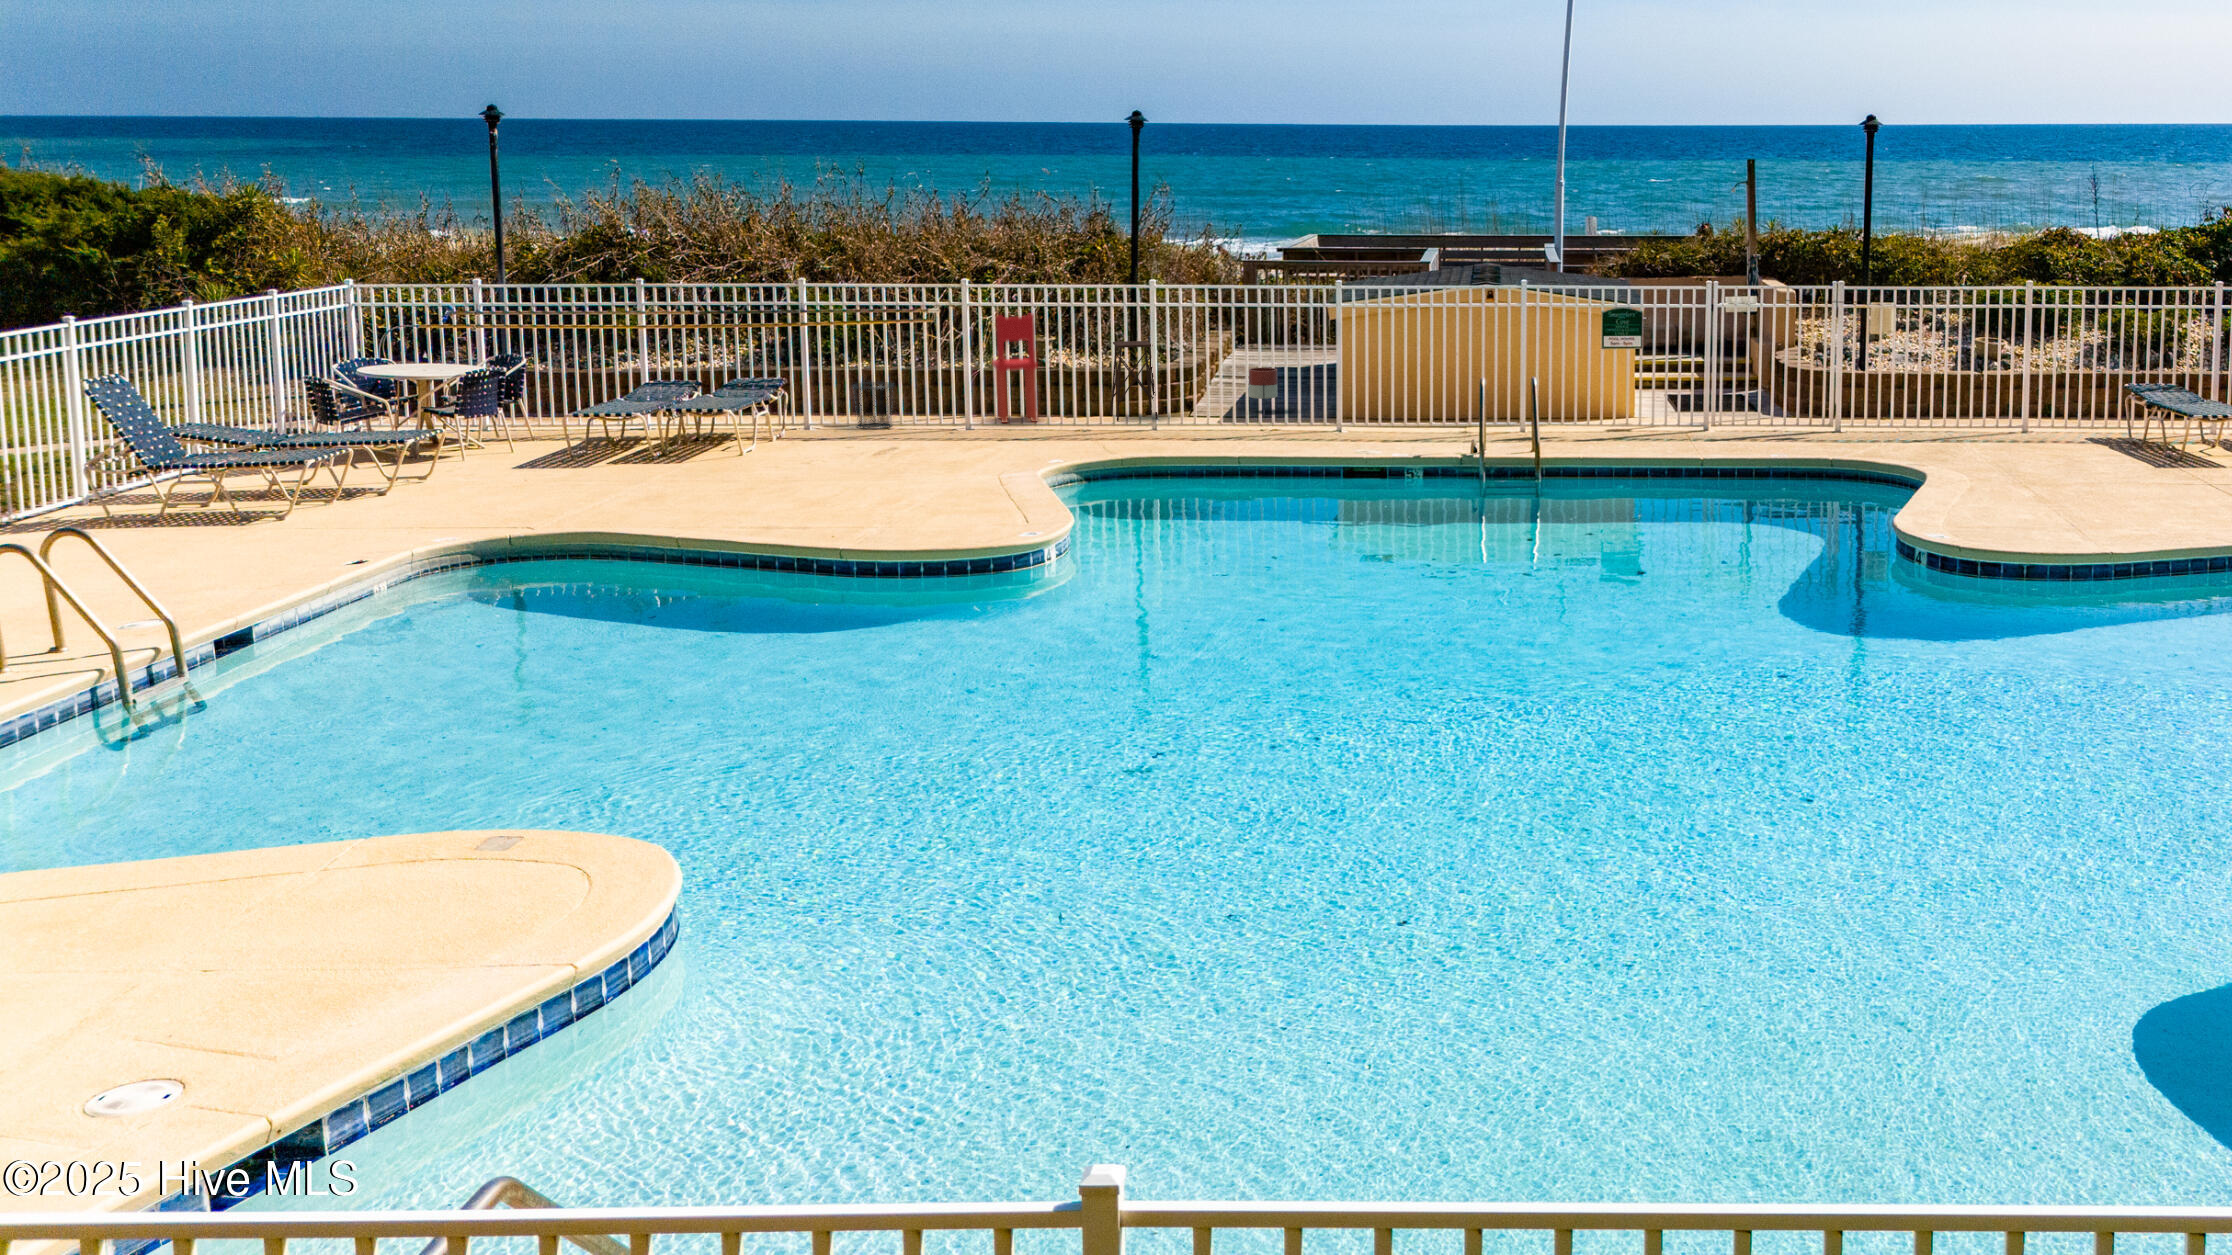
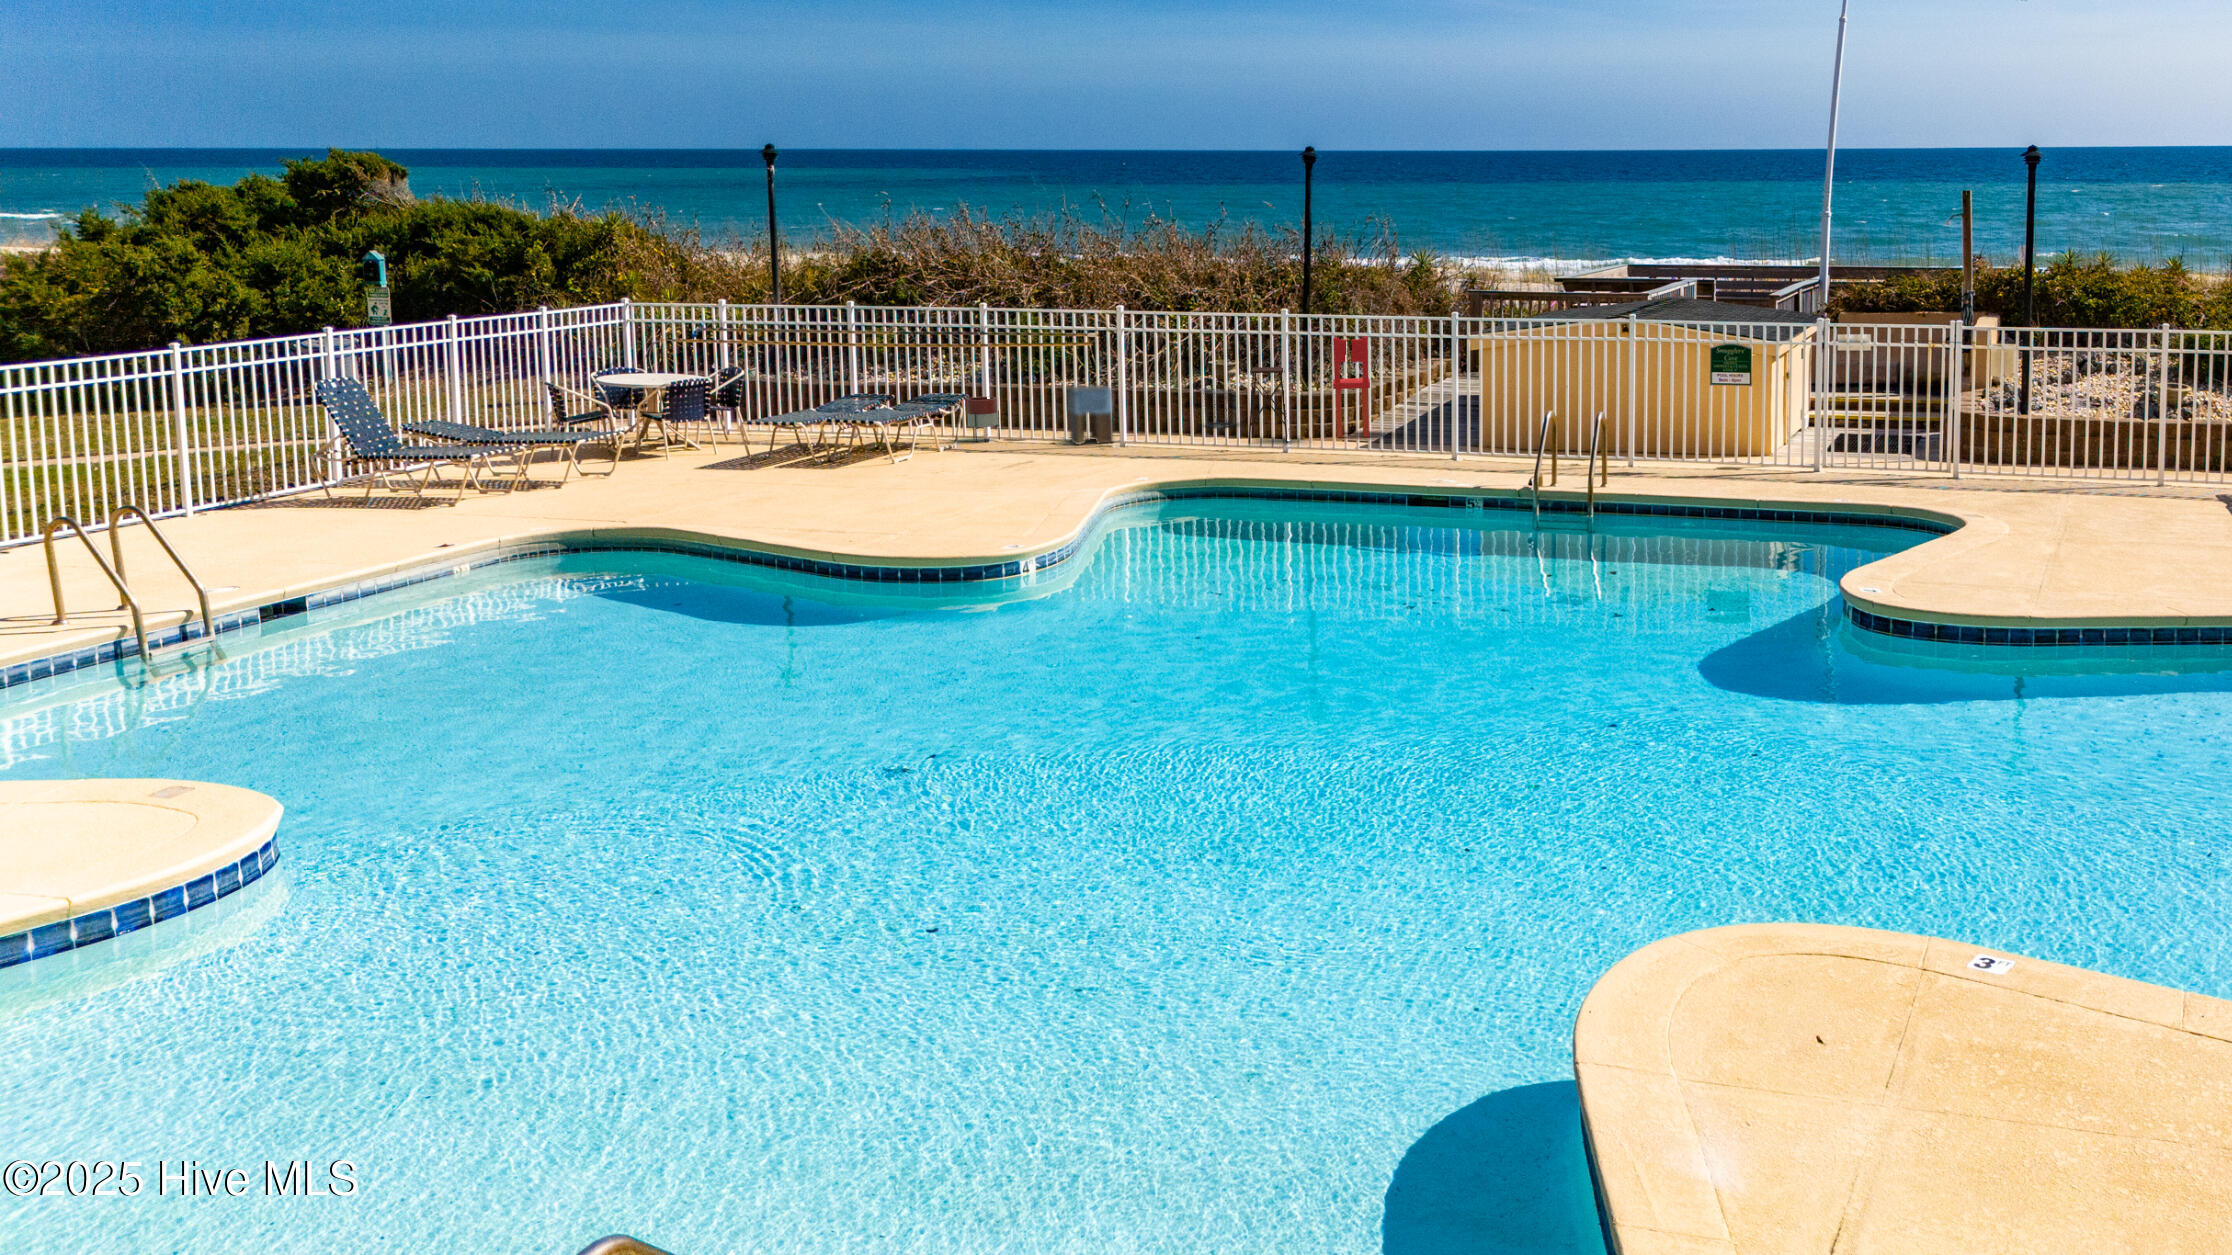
chair: present [992,313,1038,423] -> present [1333,337,1370,437]
stool: none [914,364,969,429] -> present [1068,385,1114,445]
planter: present [1249,368,1278,411] -> present [967,397,1000,443]
waste bin: present [853,382,893,429] -> present [1202,388,1236,427]

